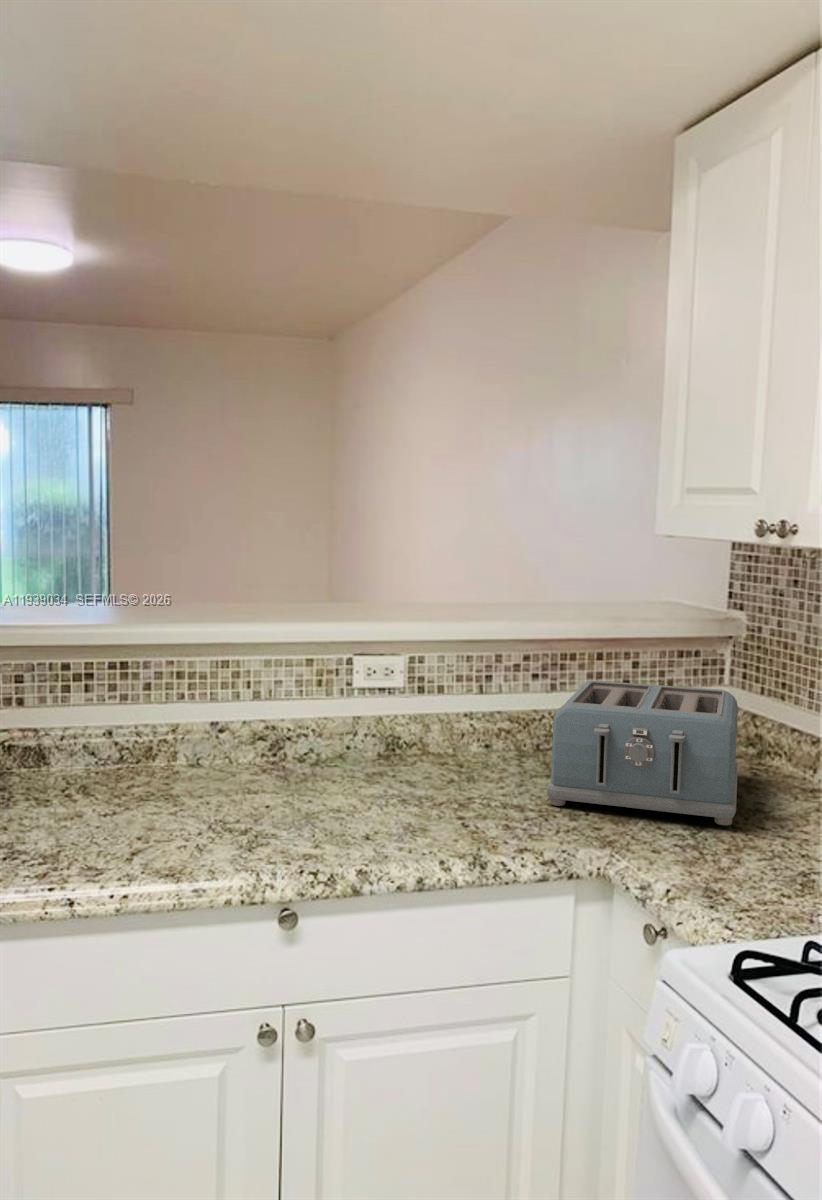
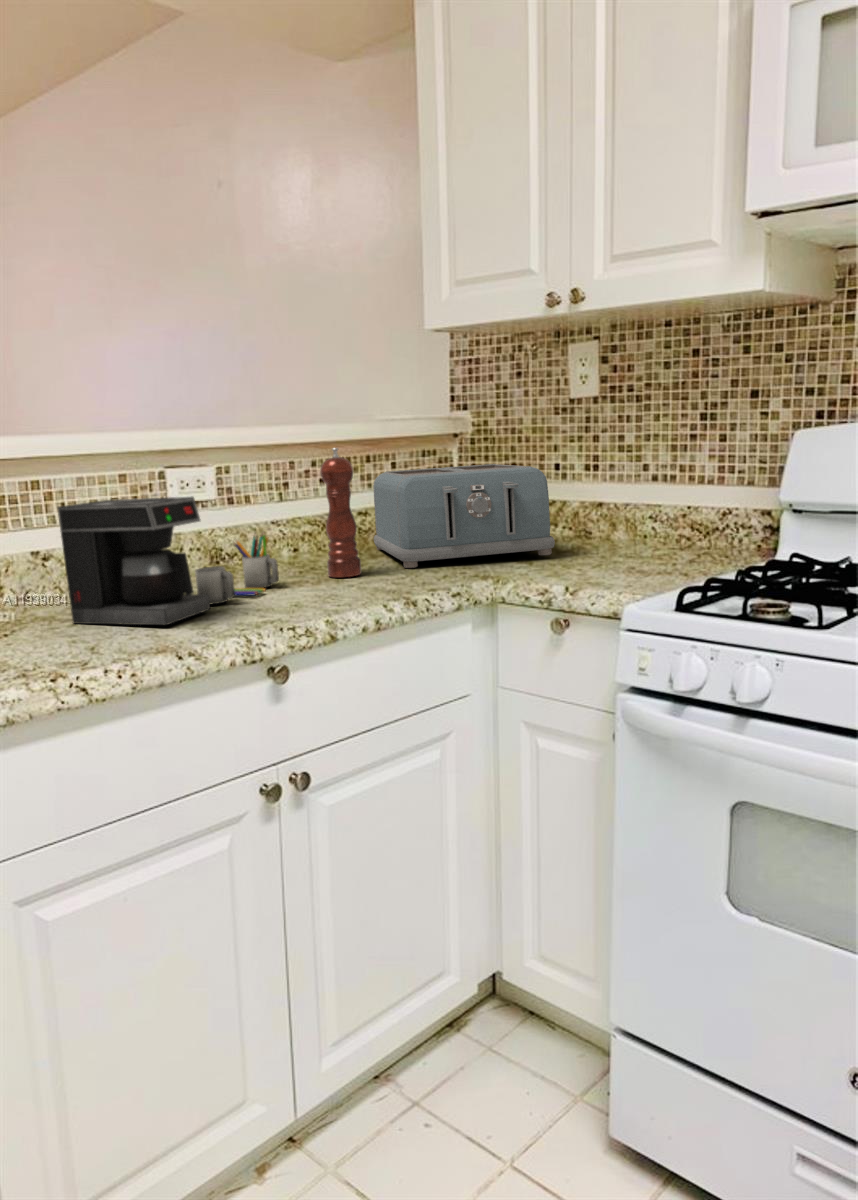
pepper mill: none [460,667,498,805] -> present [320,448,361,577]
coffee maker: none [176,698,399,837] -> present [58,497,279,625]

